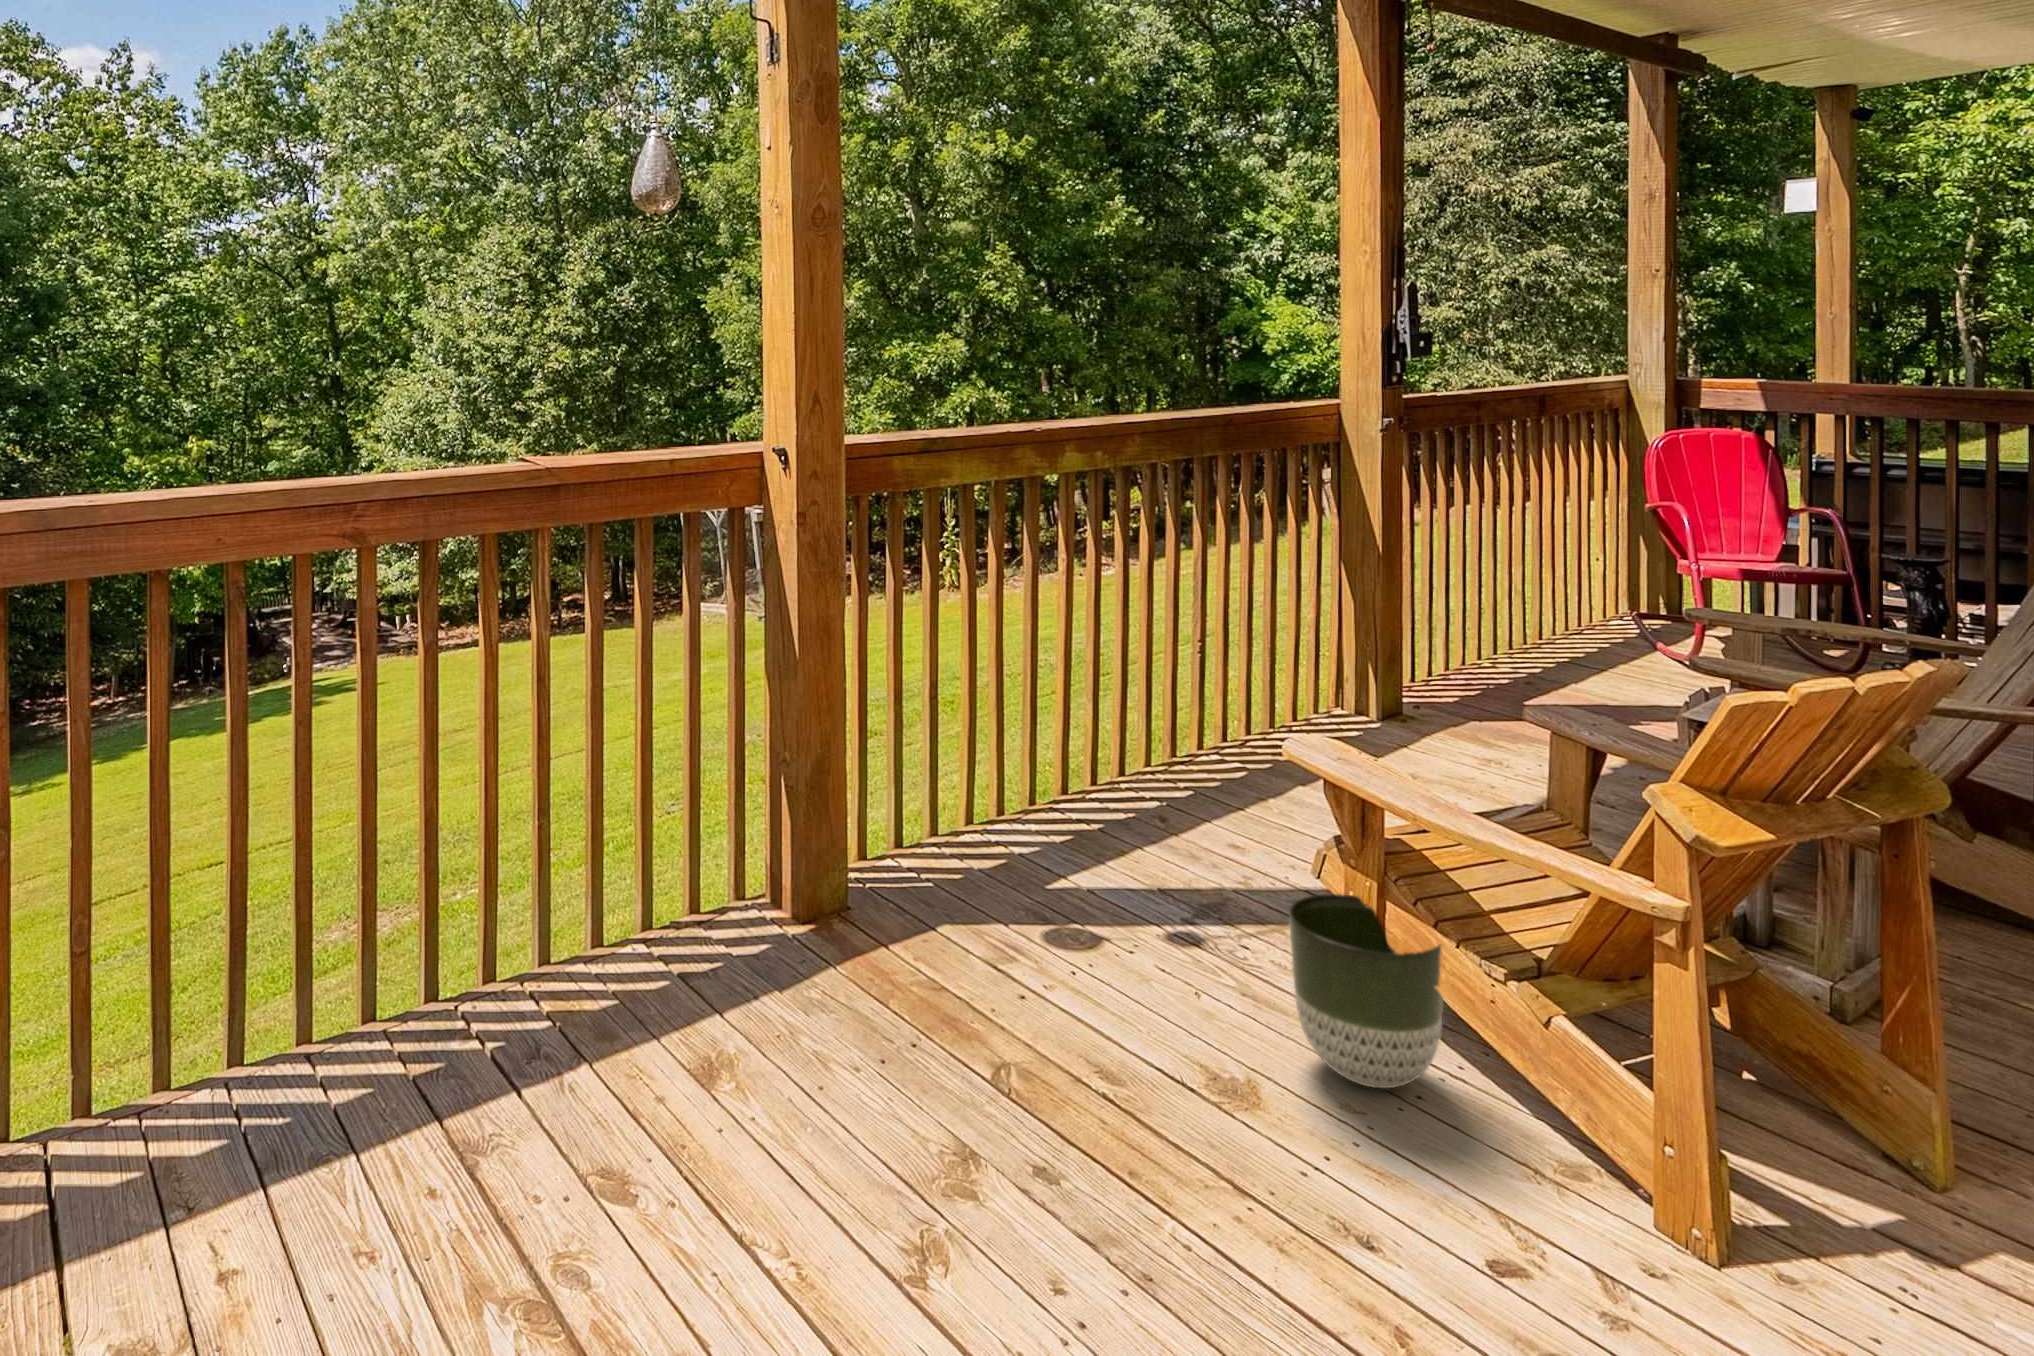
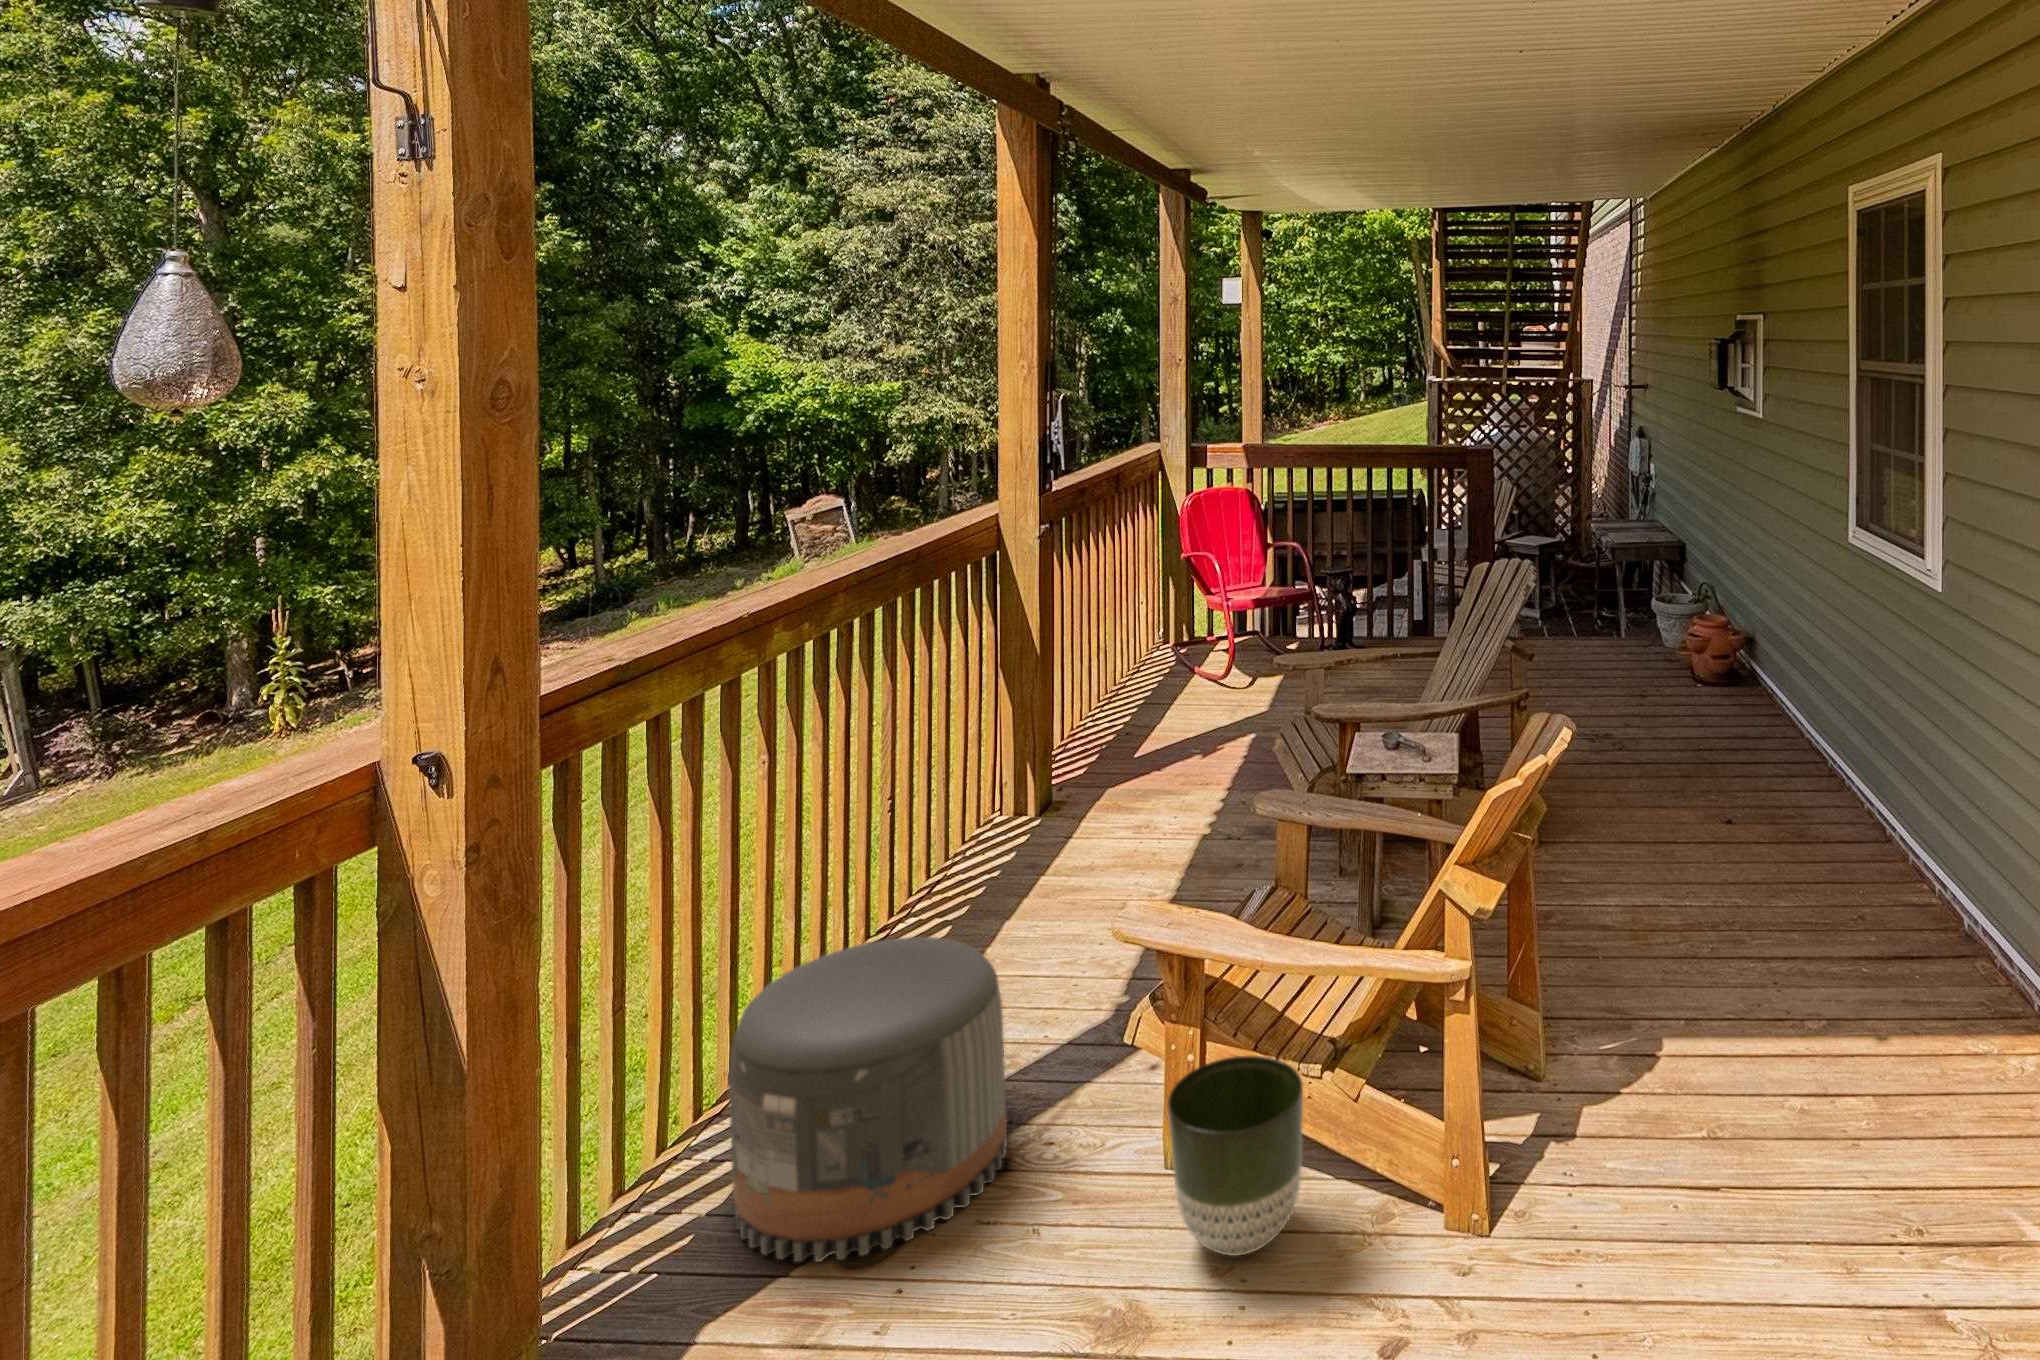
pouf: none [985,712,1208,944] -> present [728,937,1007,1262]

